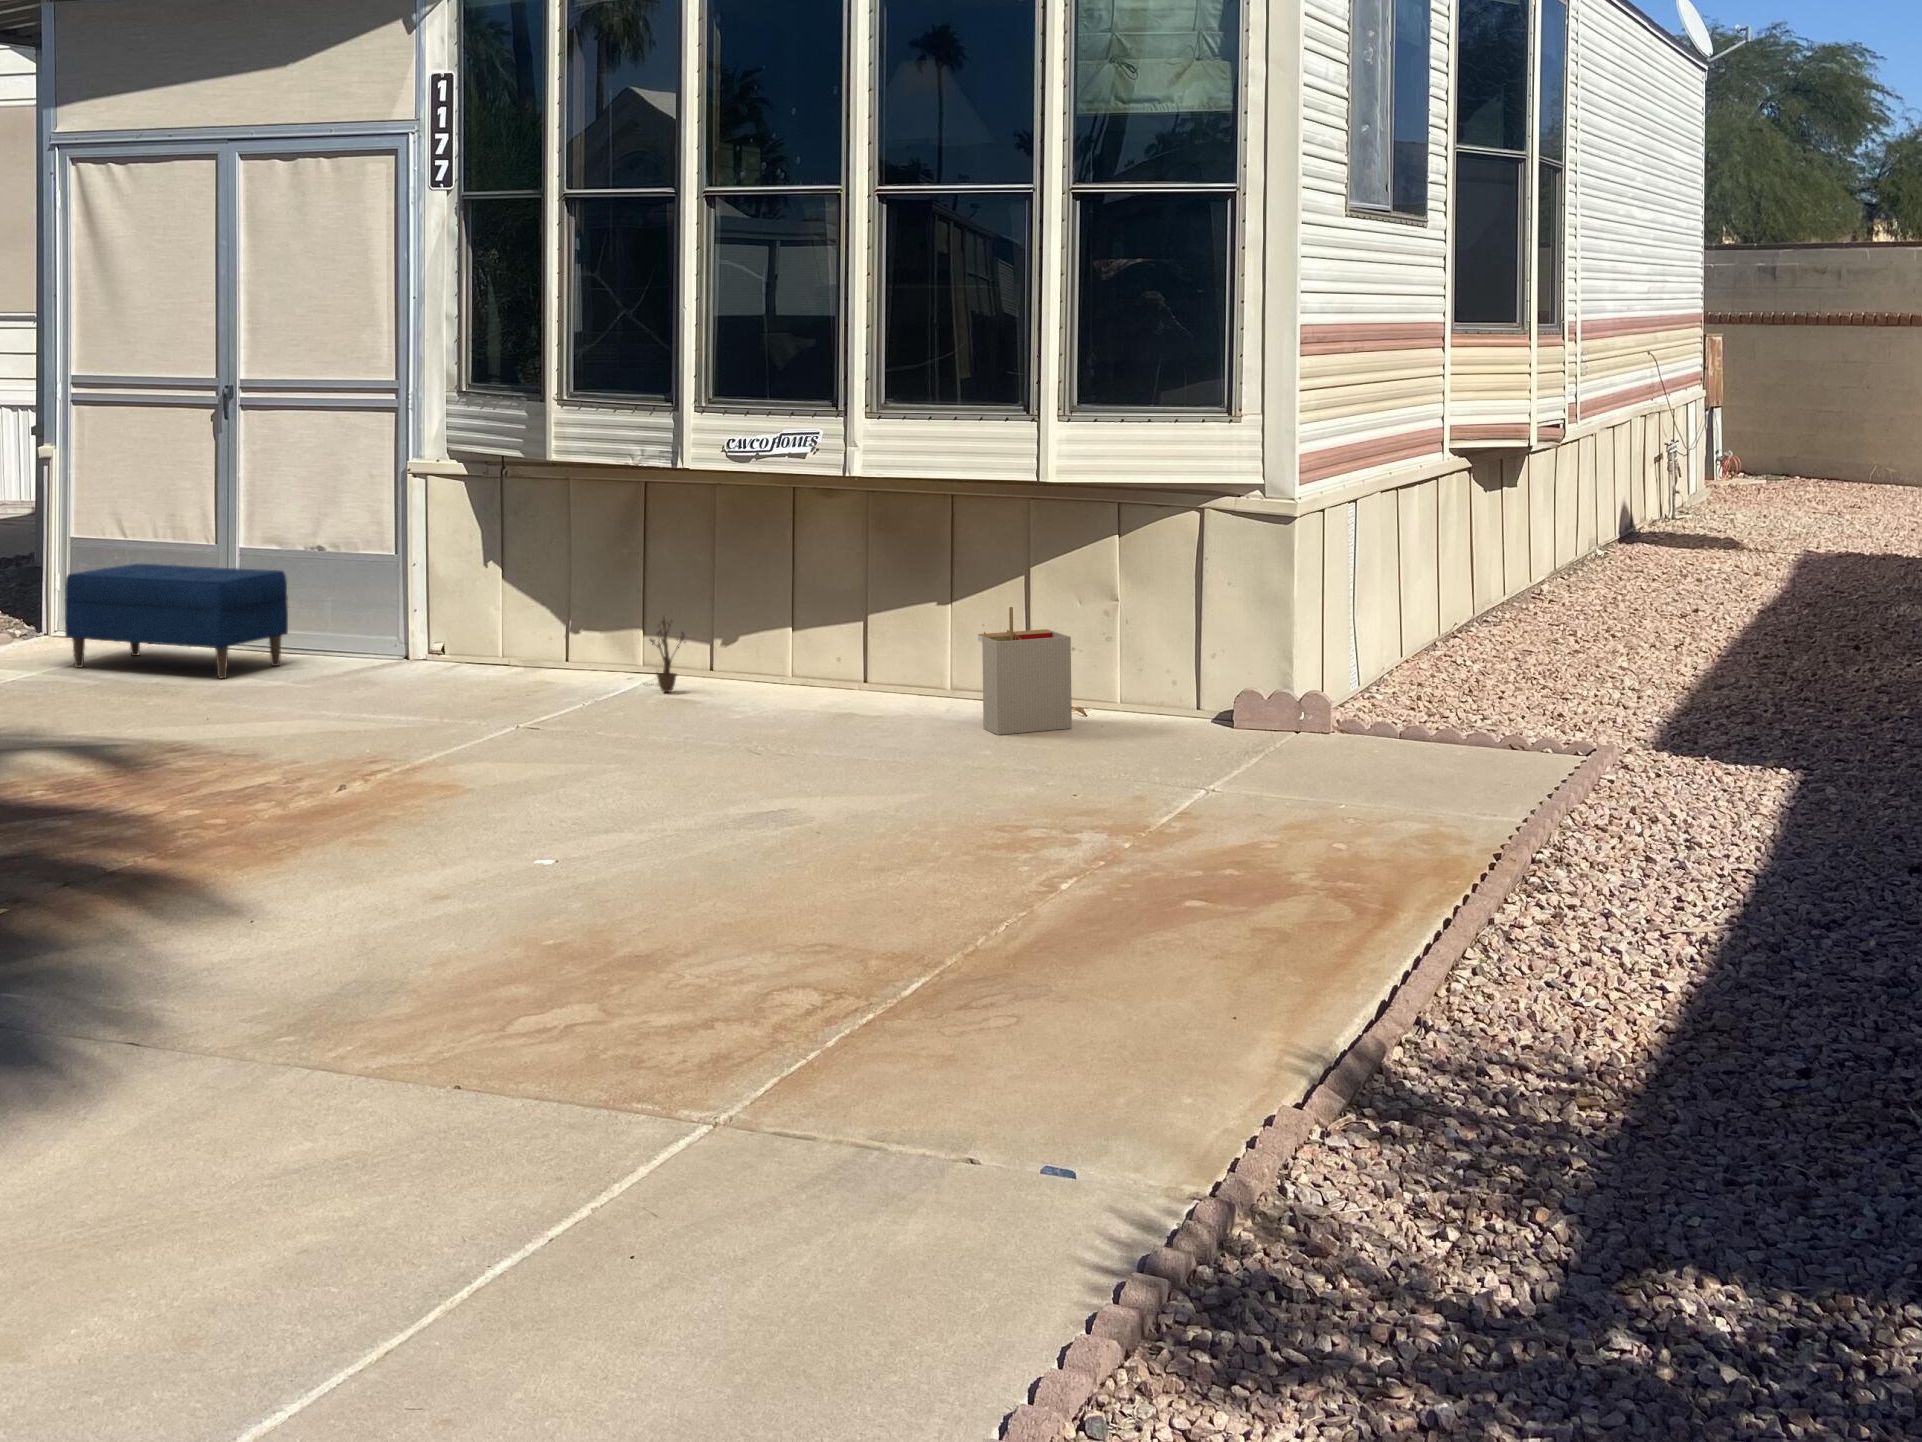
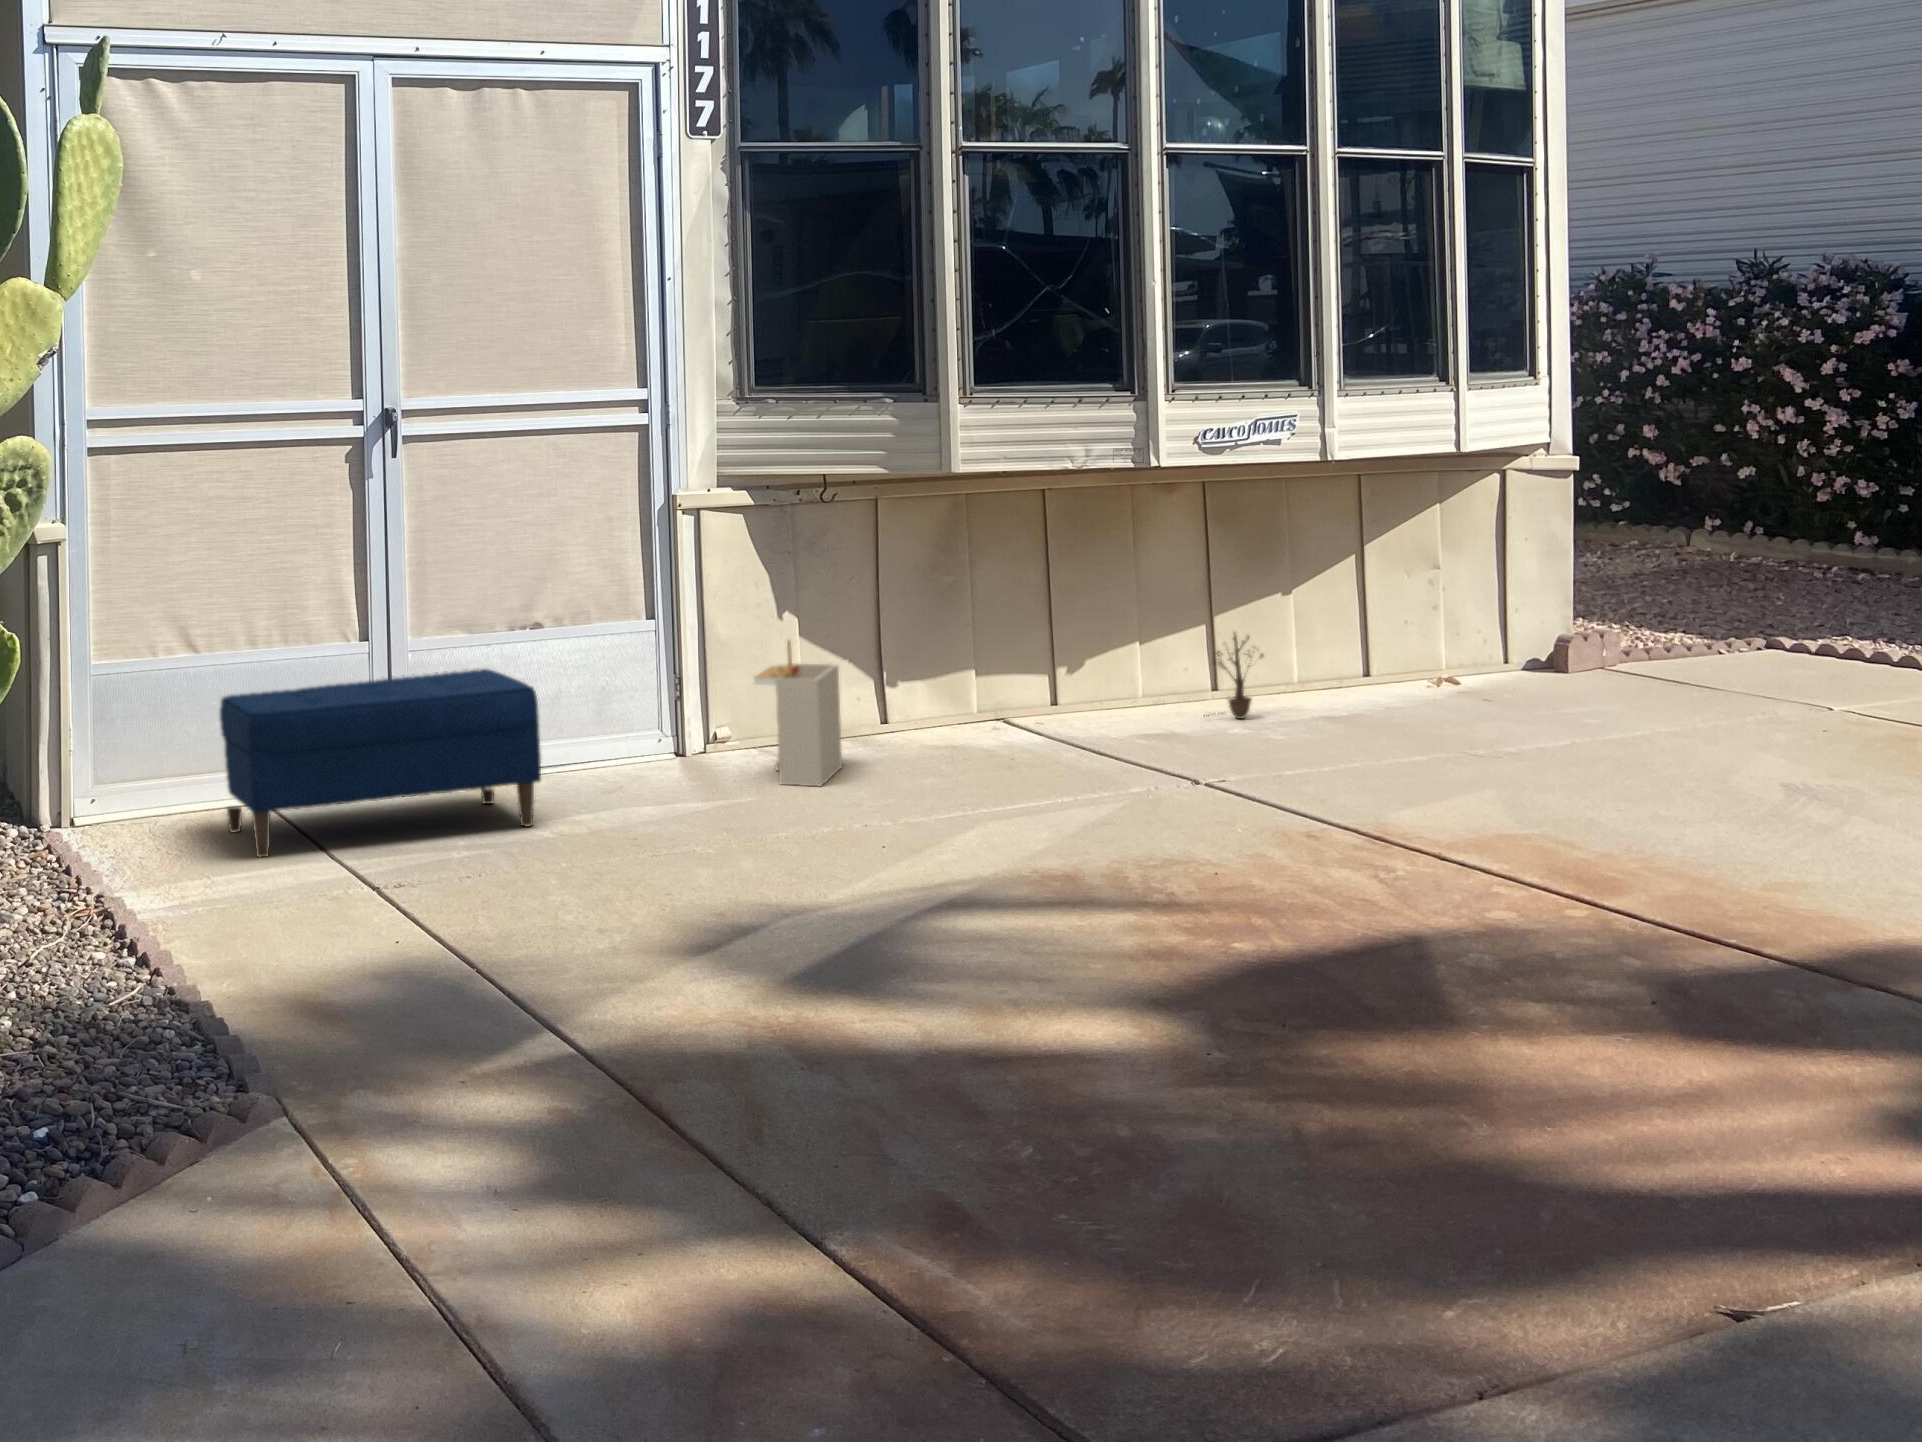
storage bin: present [978,607,1072,735] -> present [754,641,842,786]
decorative plant: present [644,618,684,692] -> present [1204,634,1263,719]

